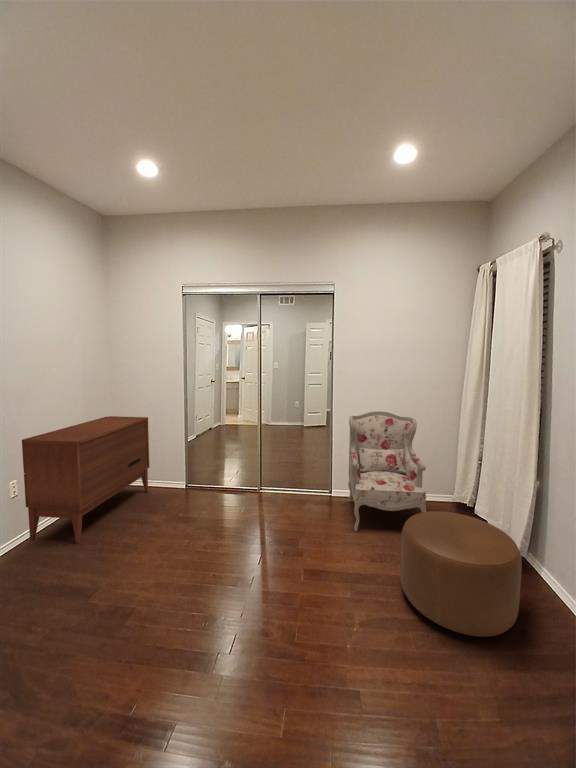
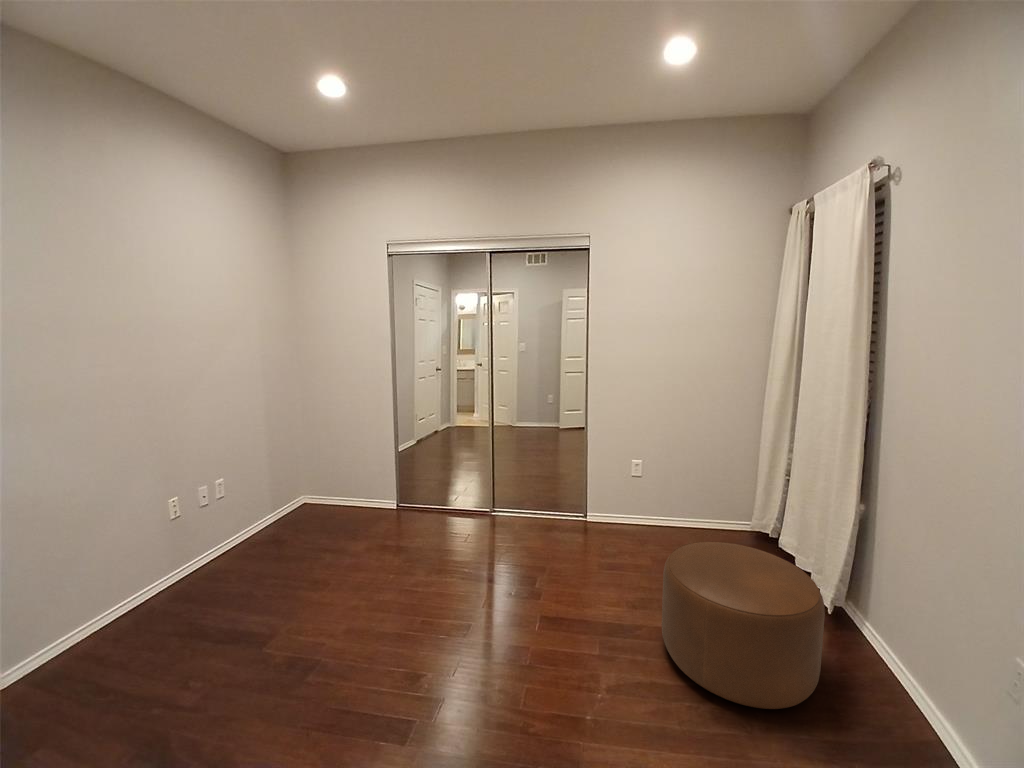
armchair: present [348,411,426,531] -> none [608,408,709,573]
dresser: present [22,416,150,544] -> none [203,414,358,568]

